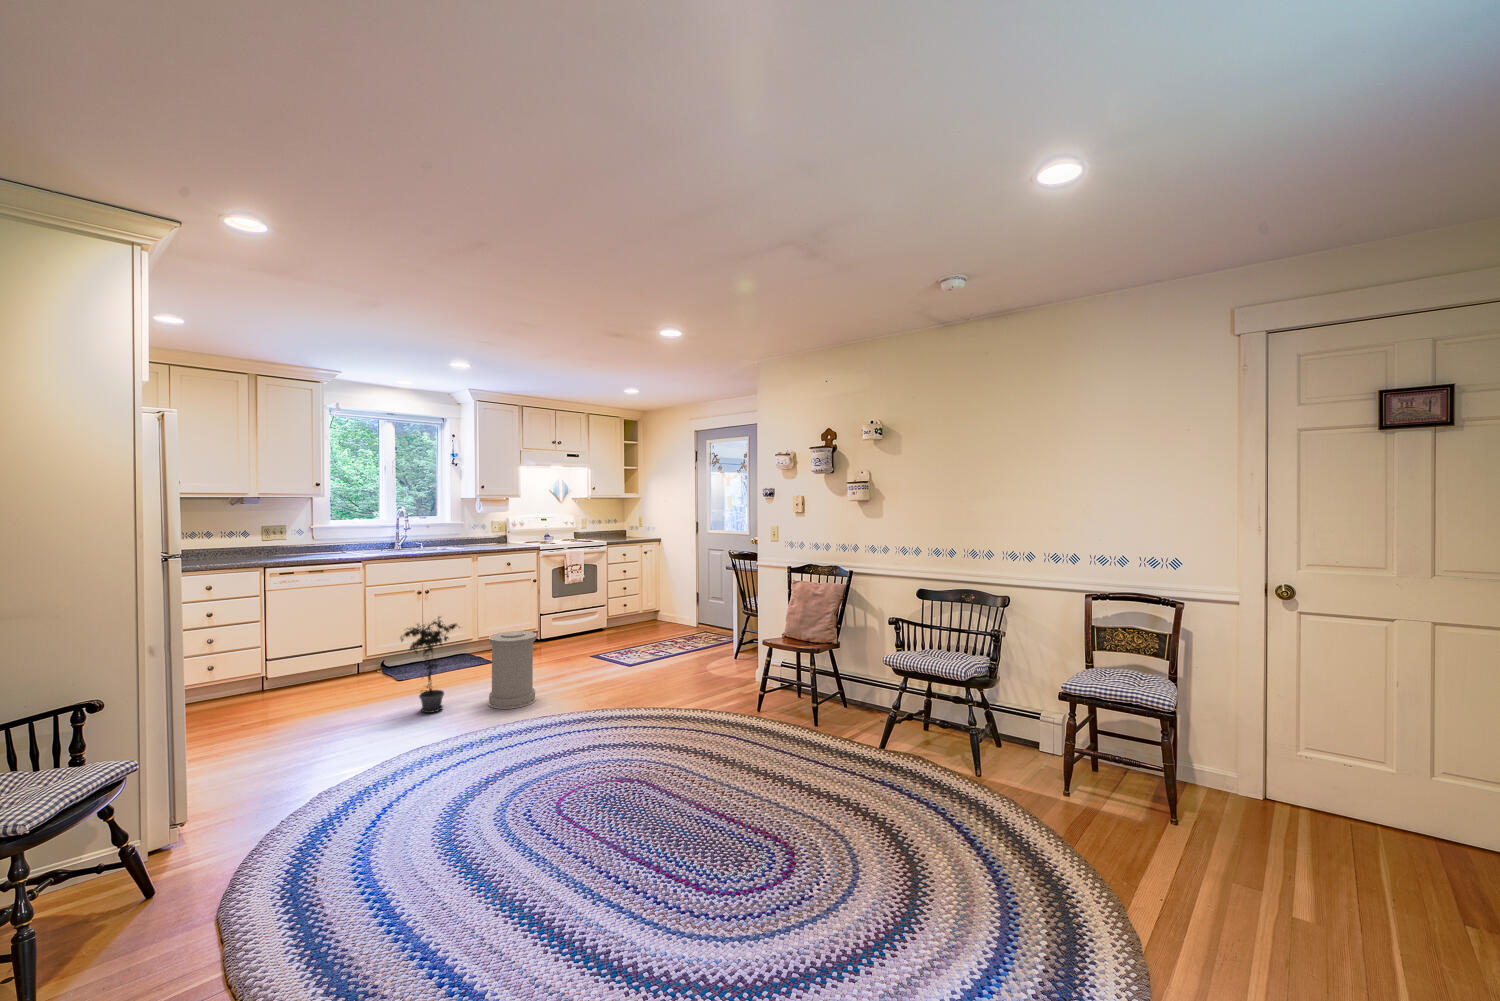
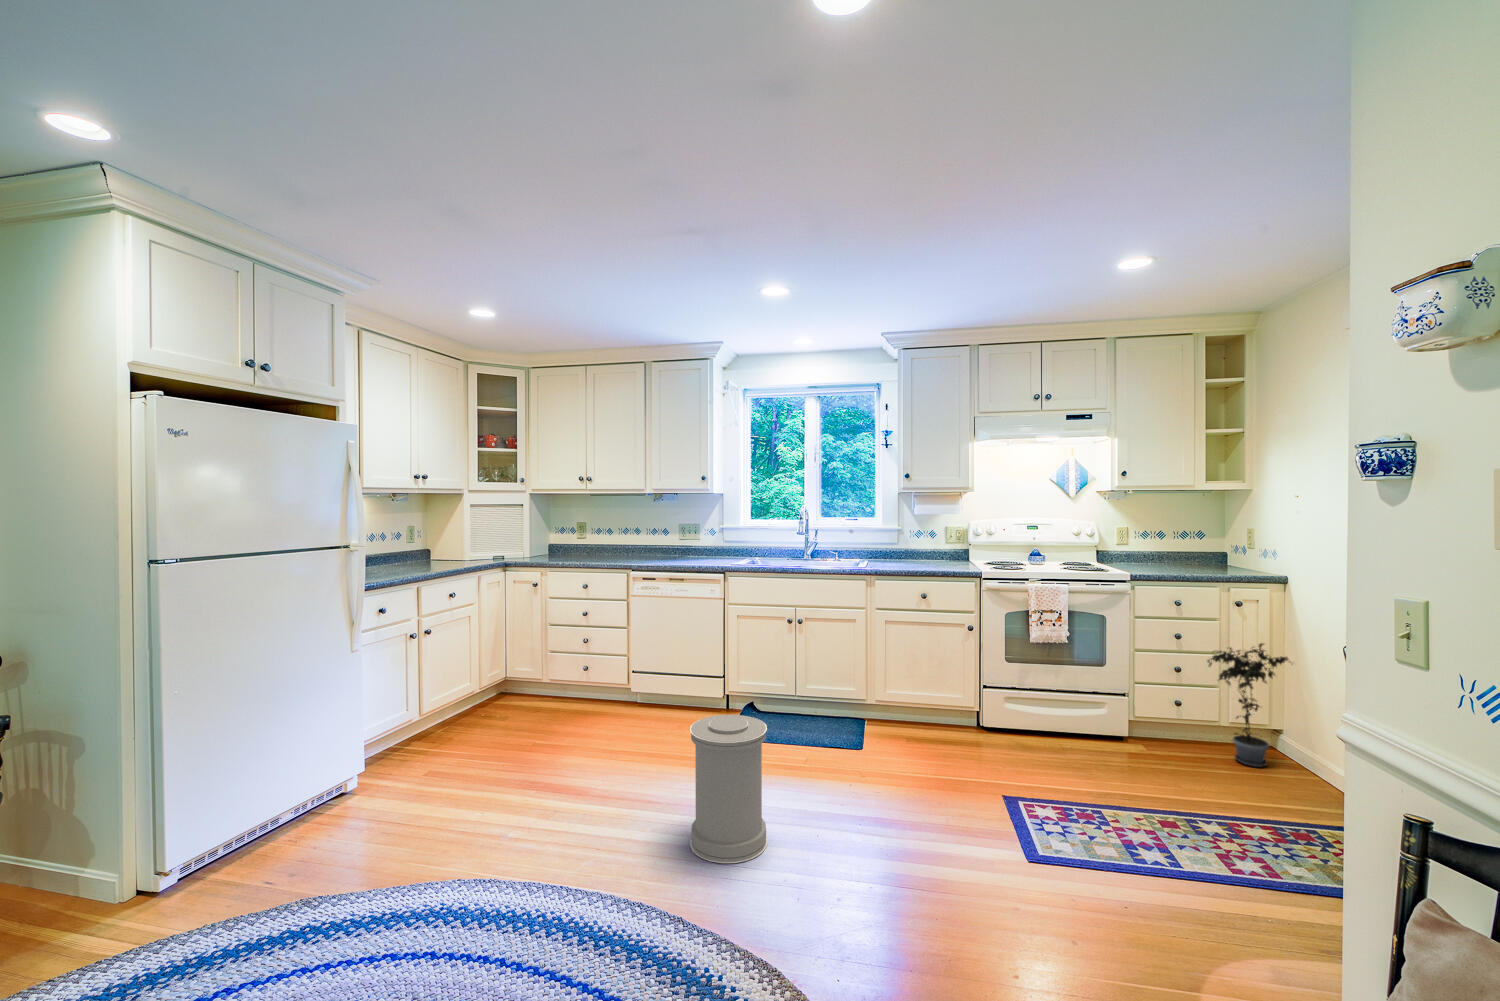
potted plant: present [401,617,457,713] -> present [1208,643,1288,767]

